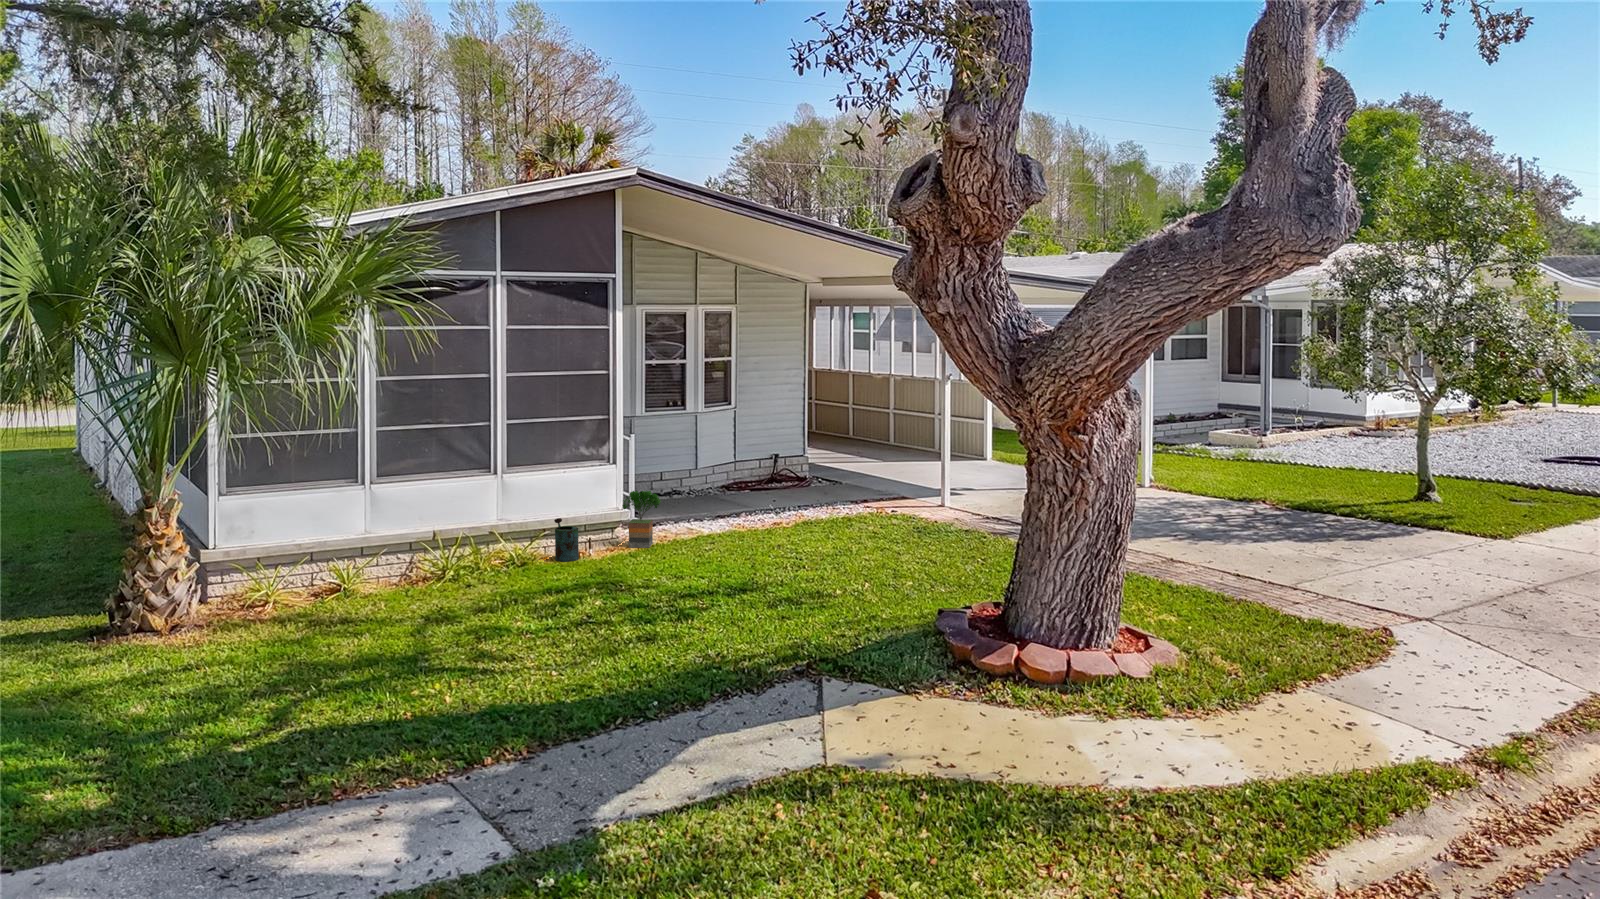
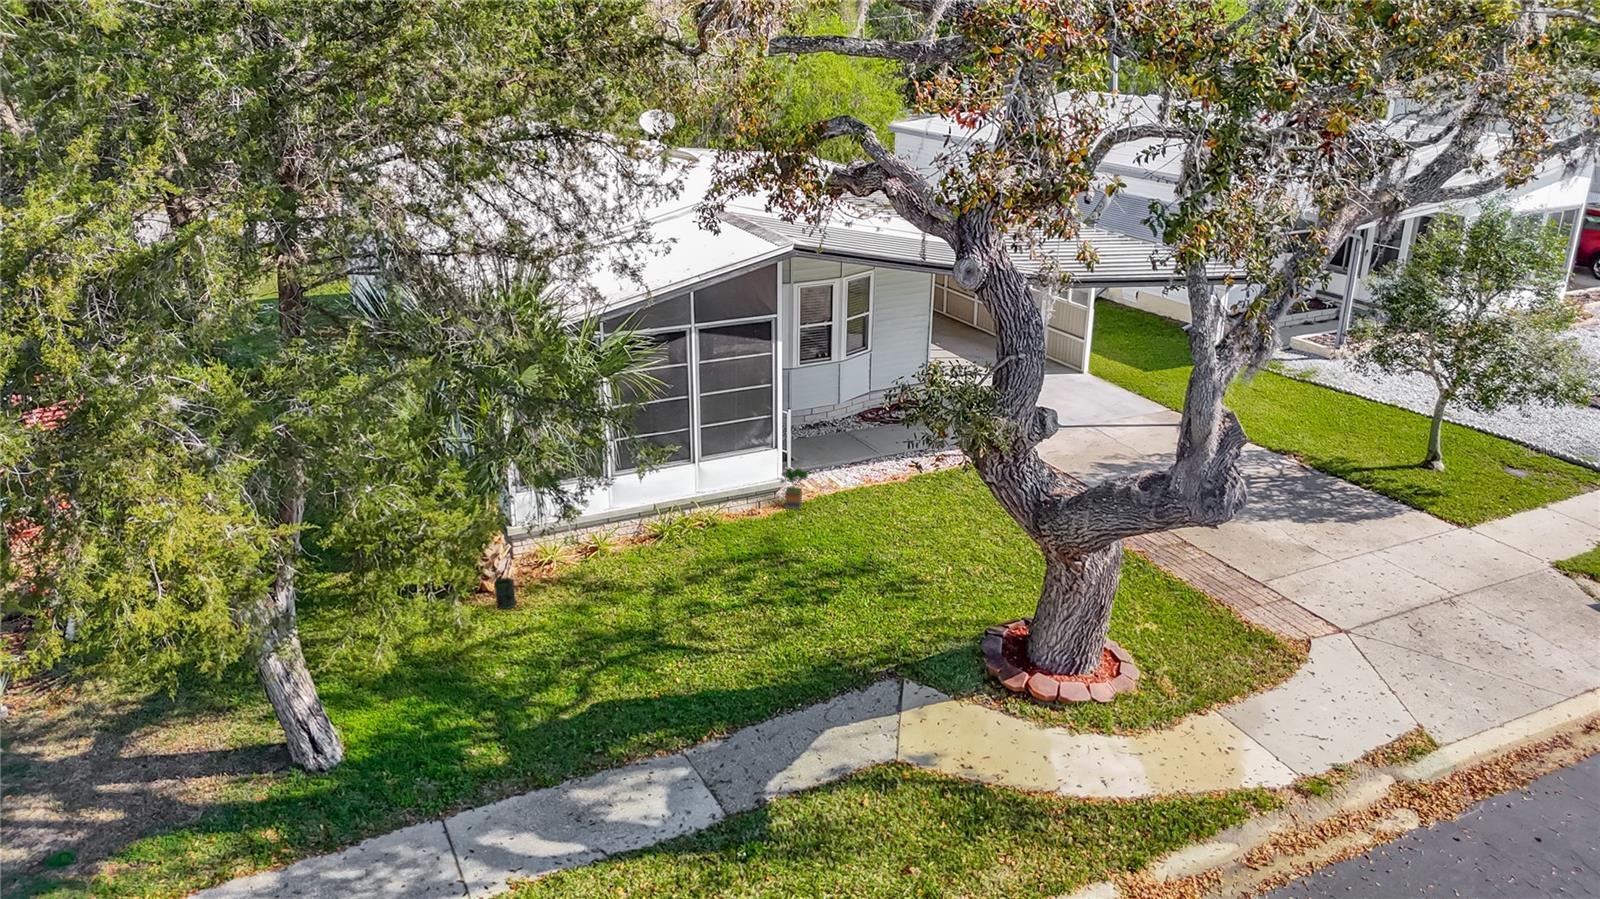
watering can: present [554,518,579,562] -> present [492,569,516,609]

